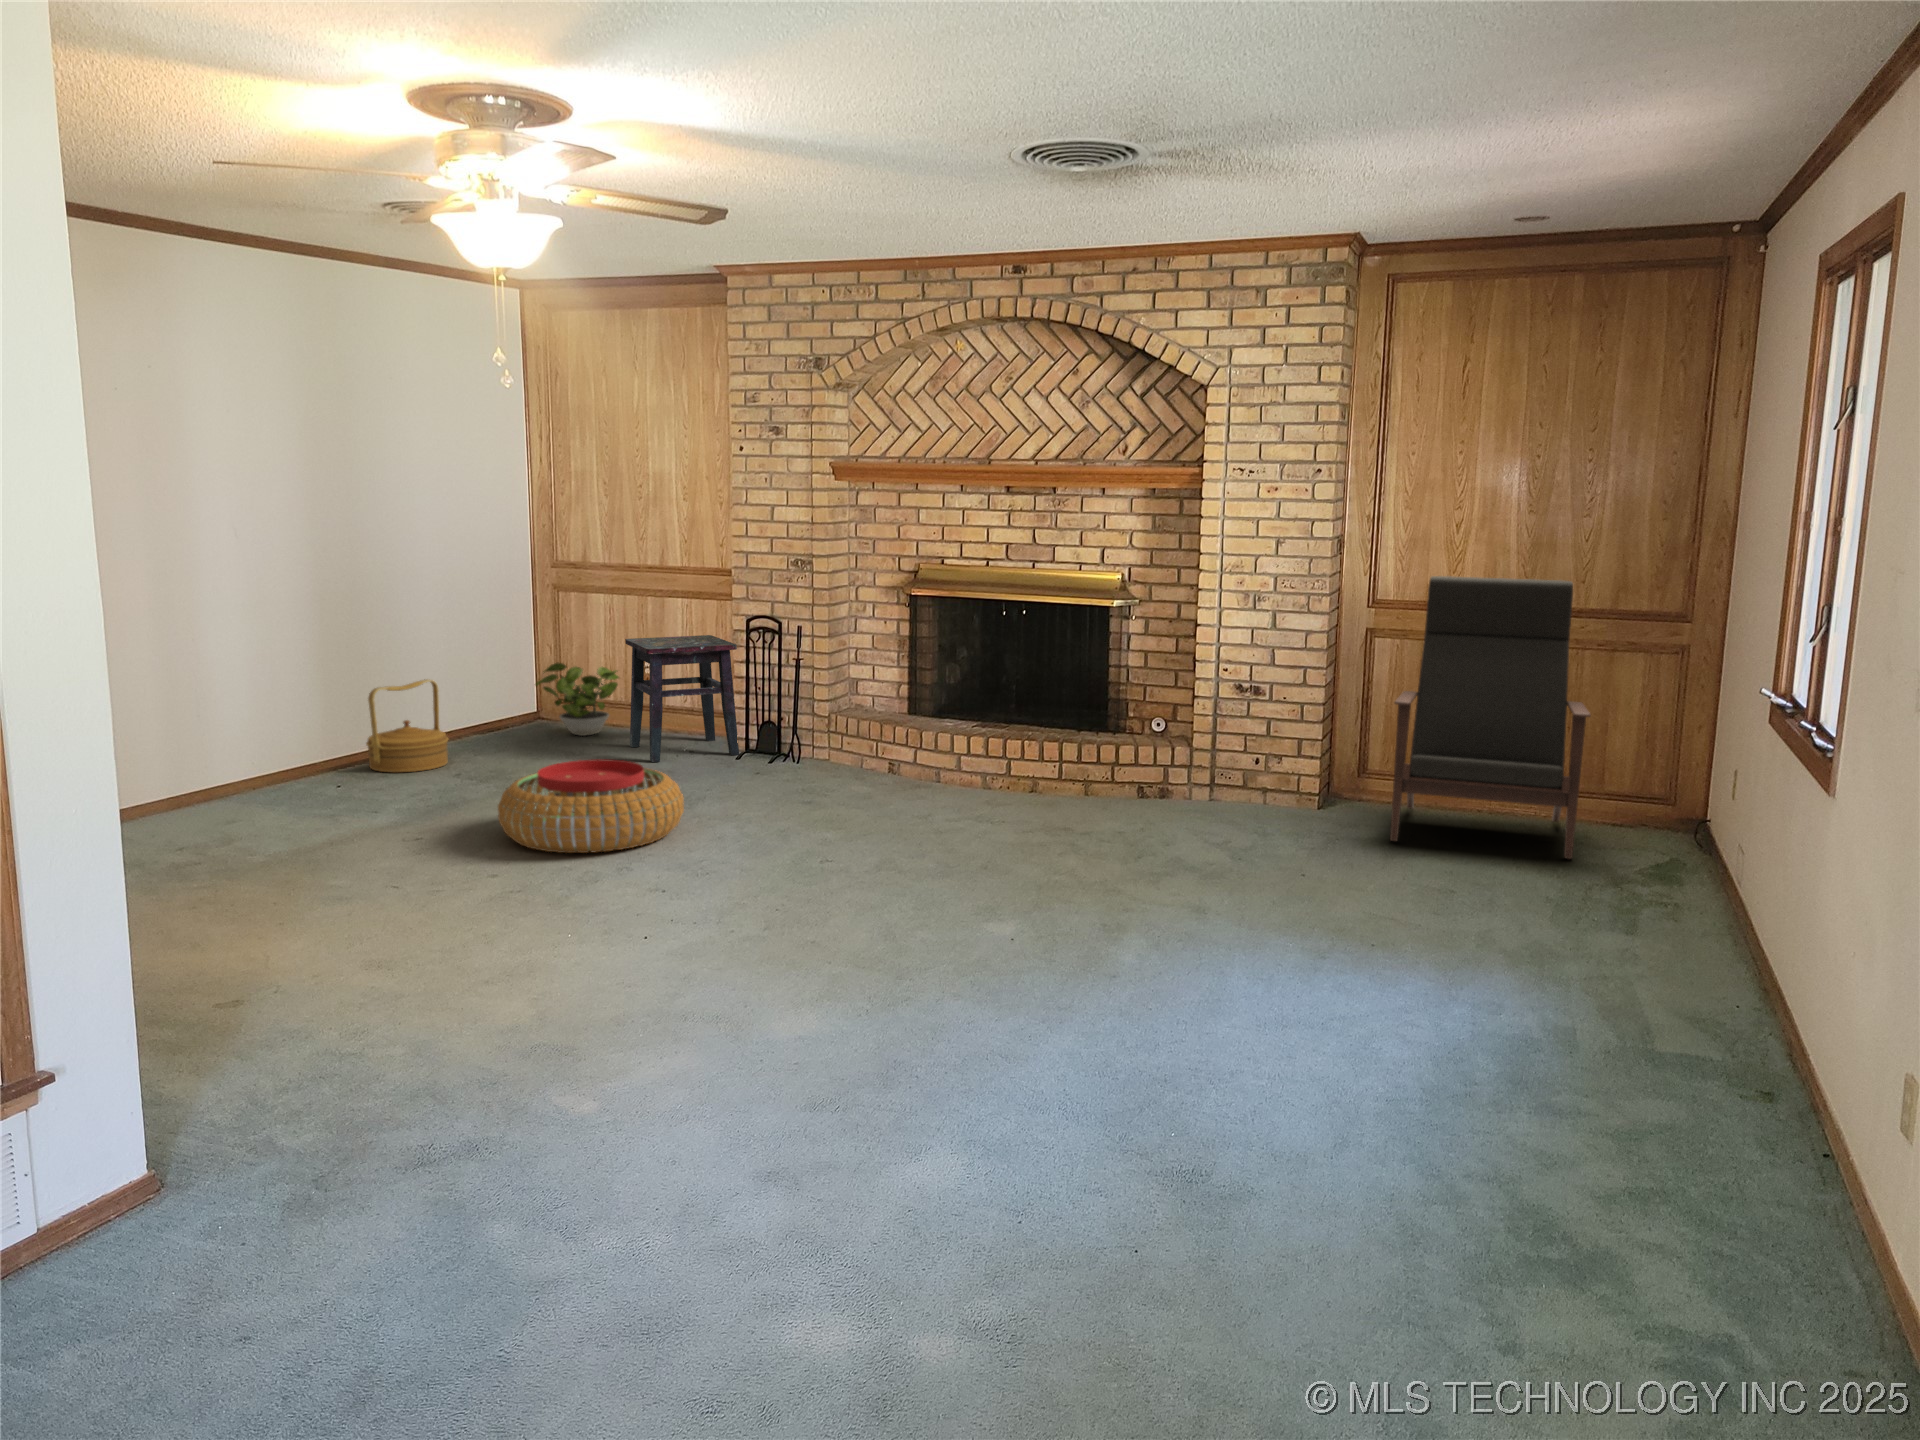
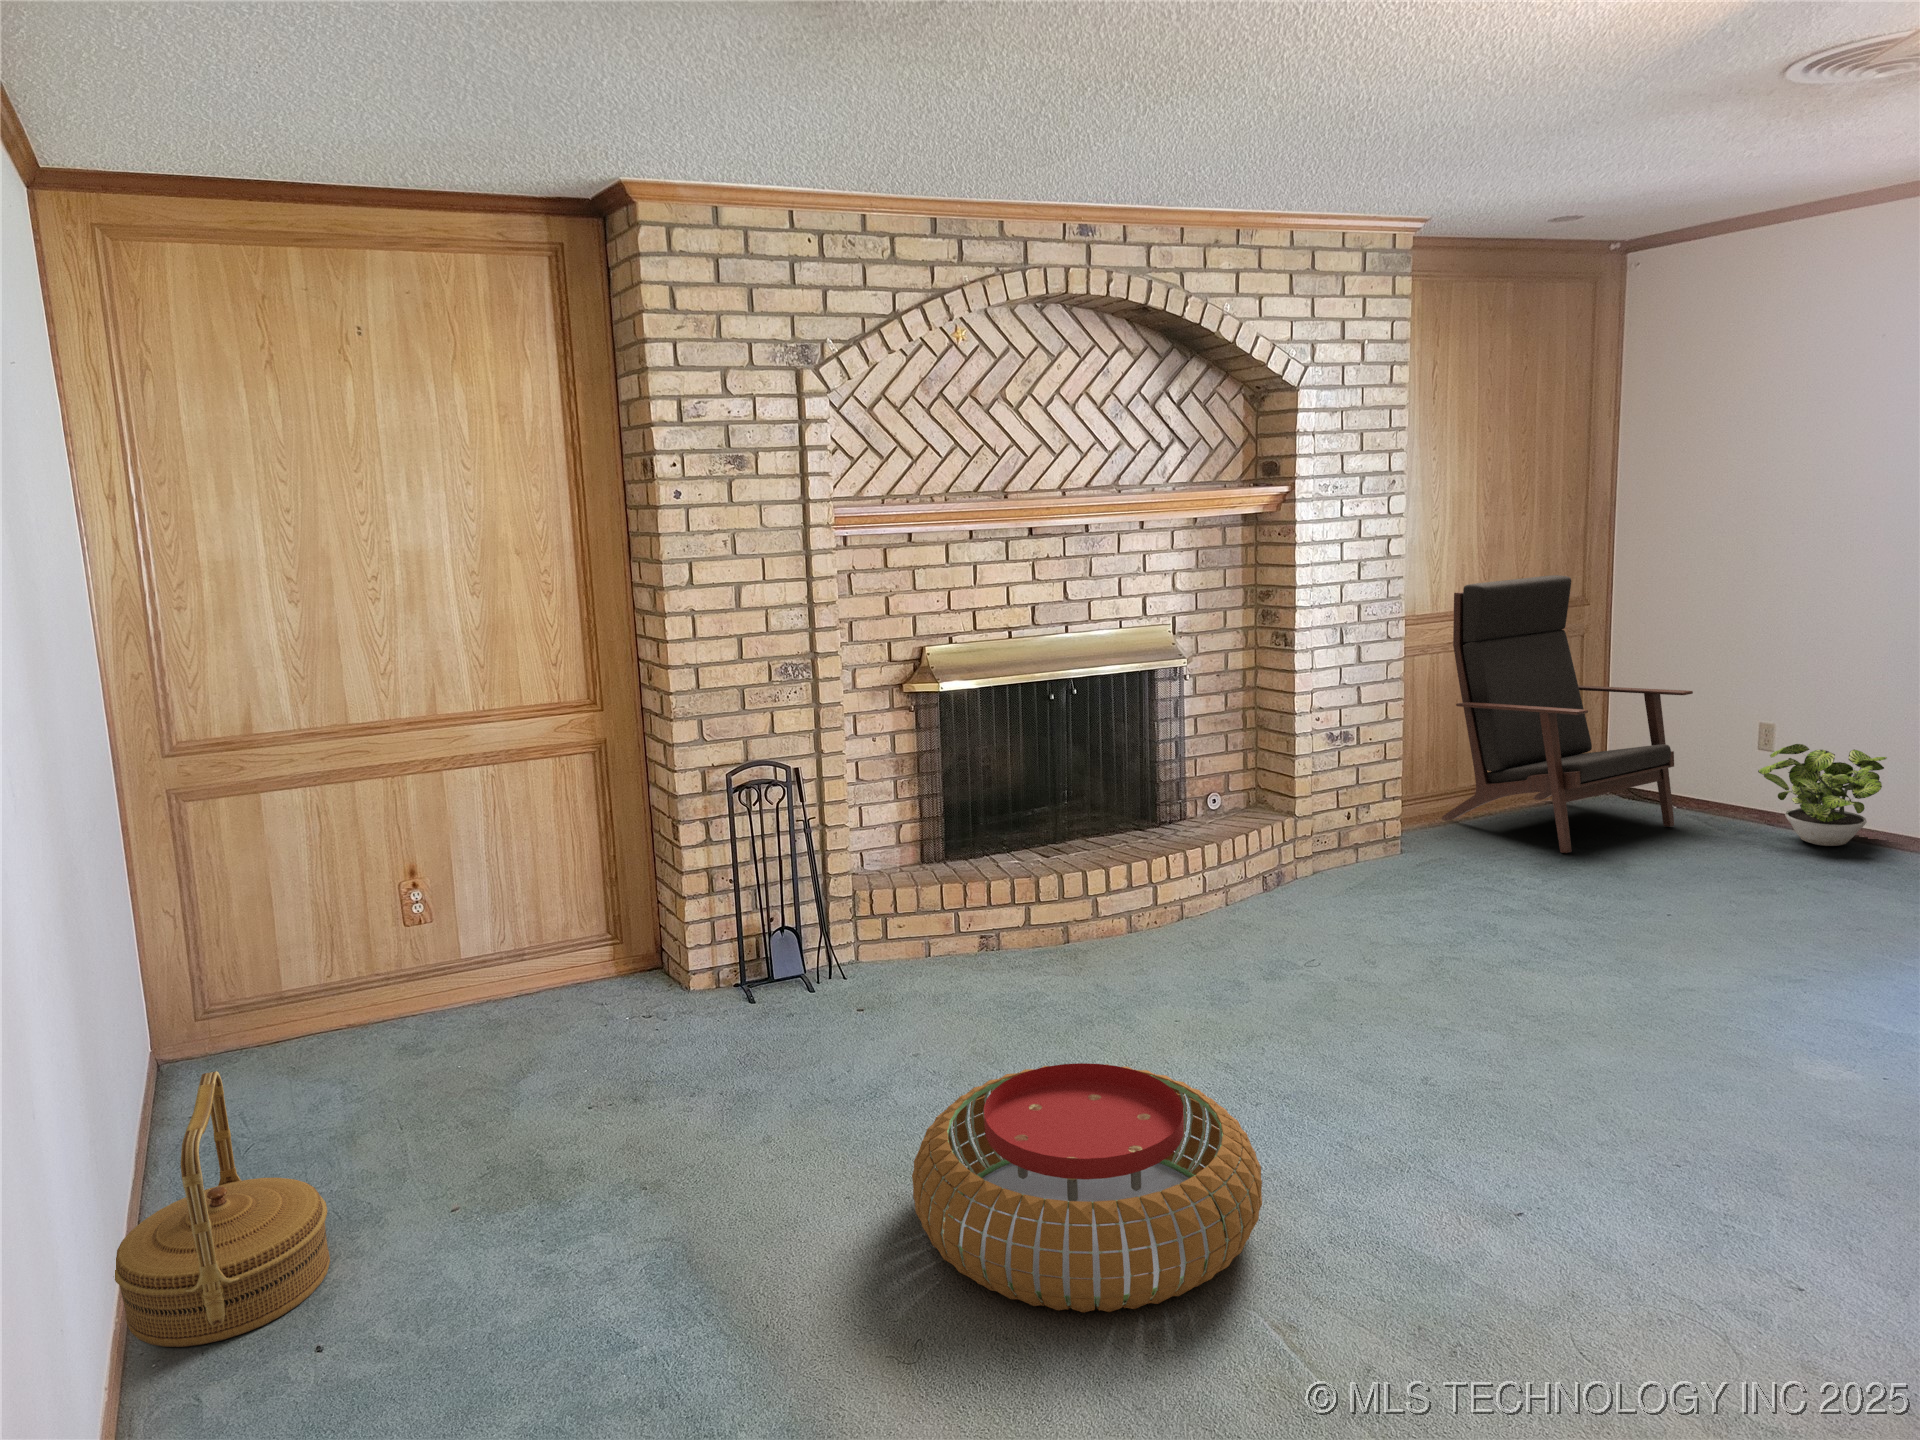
side table: present [625,635,739,762] -> none [510,820,742,1065]
potted plant: present [536,663,619,736] -> present [1758,744,1887,846]

